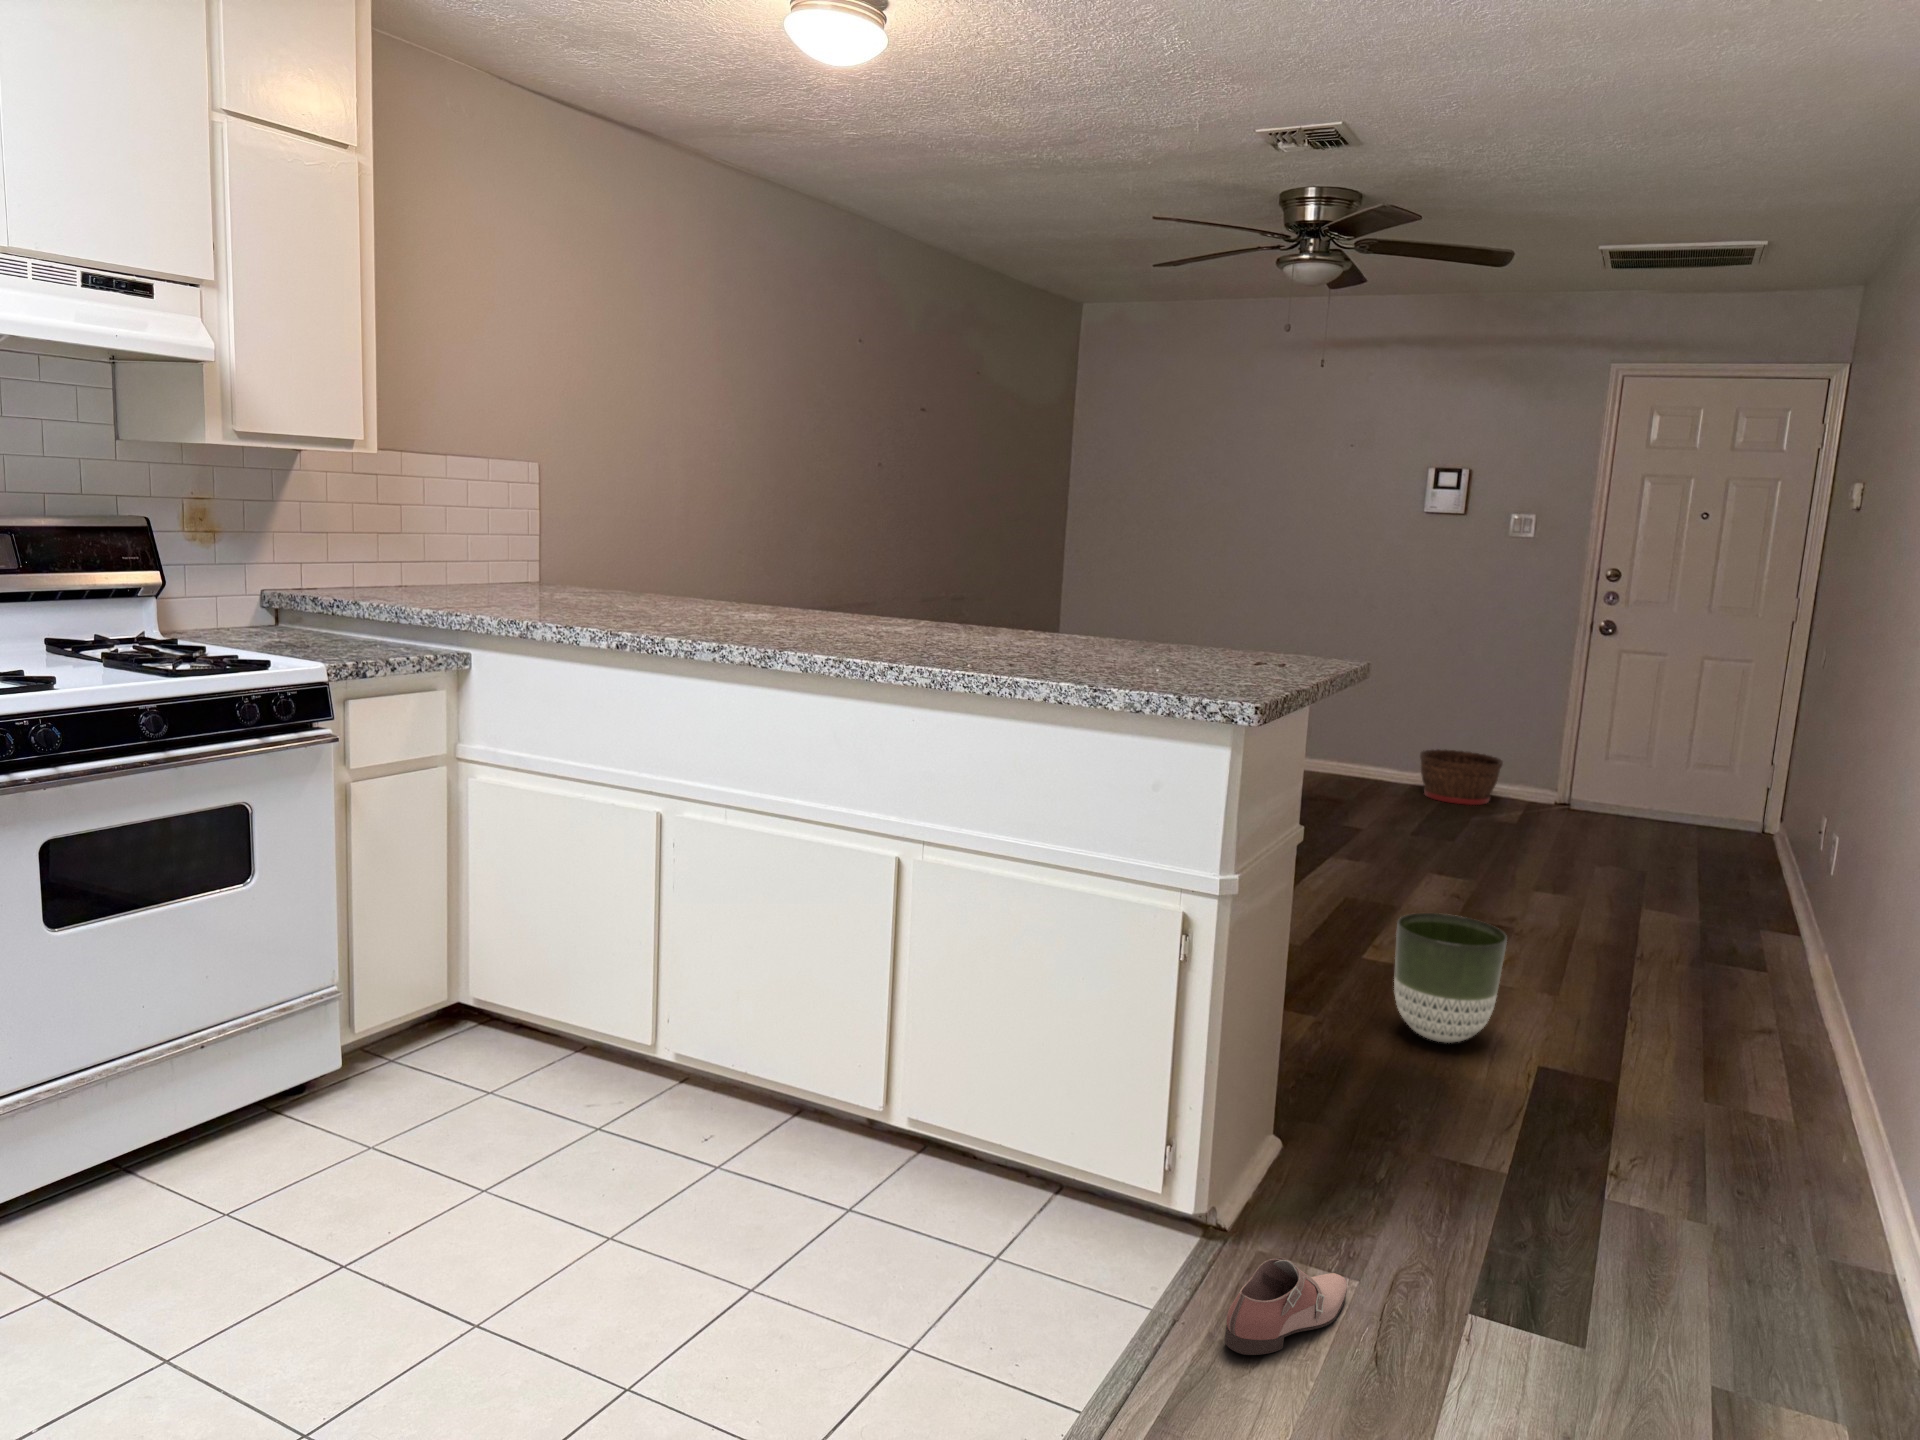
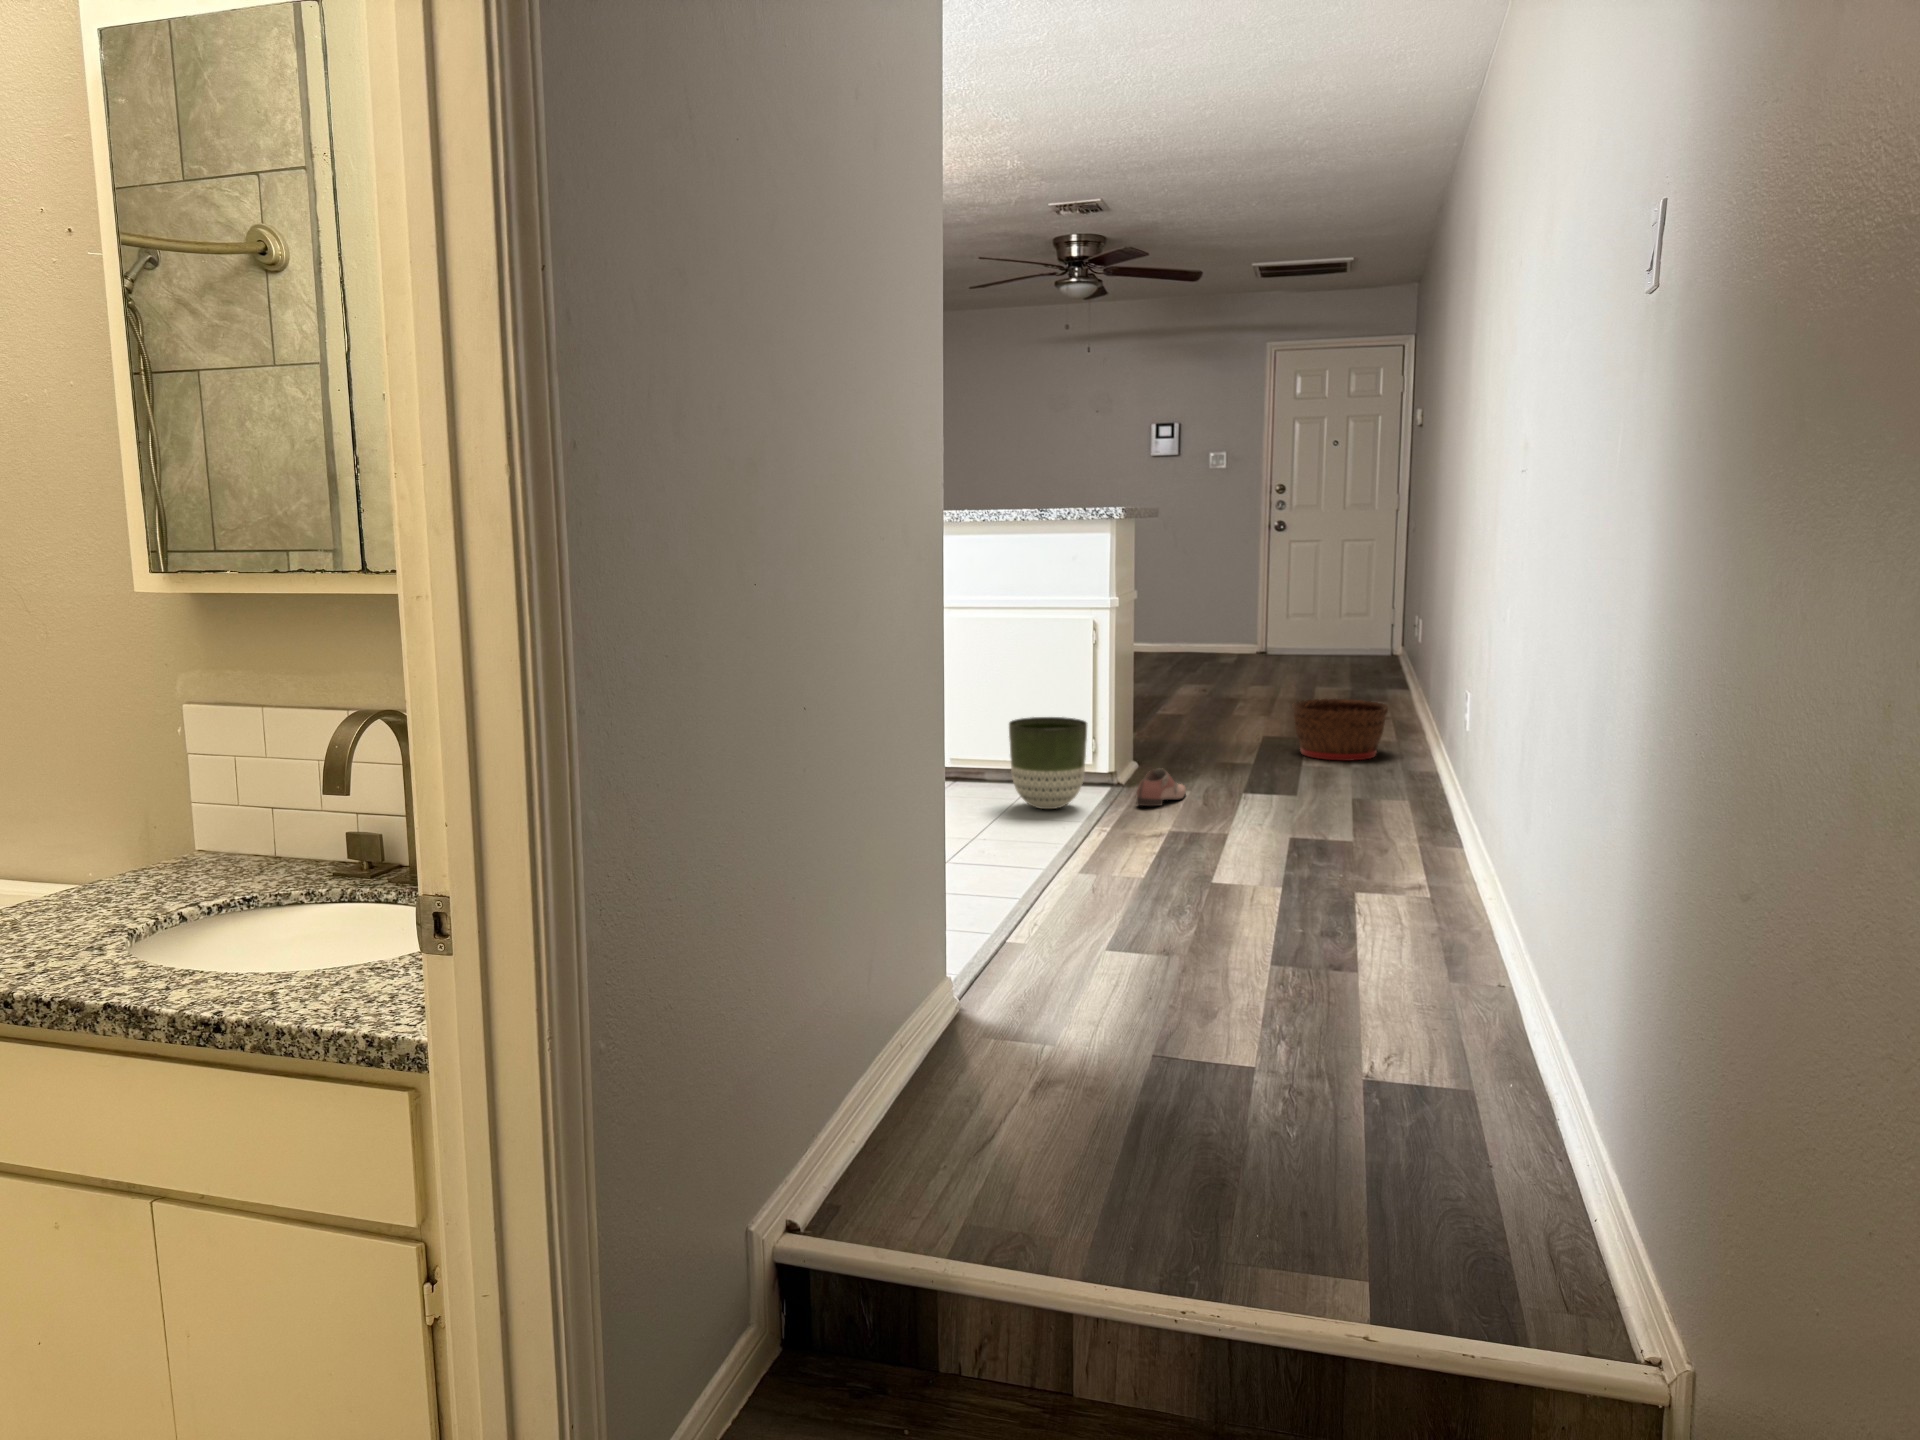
basket: present [1420,749,1503,805] -> present [1292,699,1388,761]
planter: present [1394,913,1507,1043] -> present [1009,717,1087,809]

